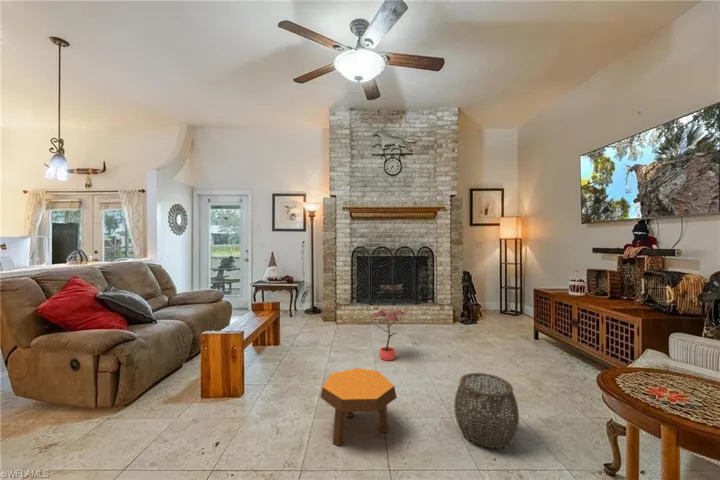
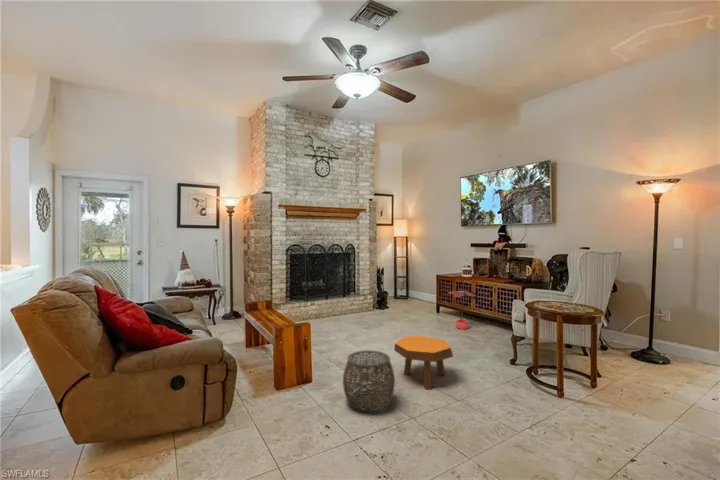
potted plant: present [370,310,404,361] -> present [448,291,476,329]
woven basket: present [454,373,519,449] -> present [343,350,395,412]

